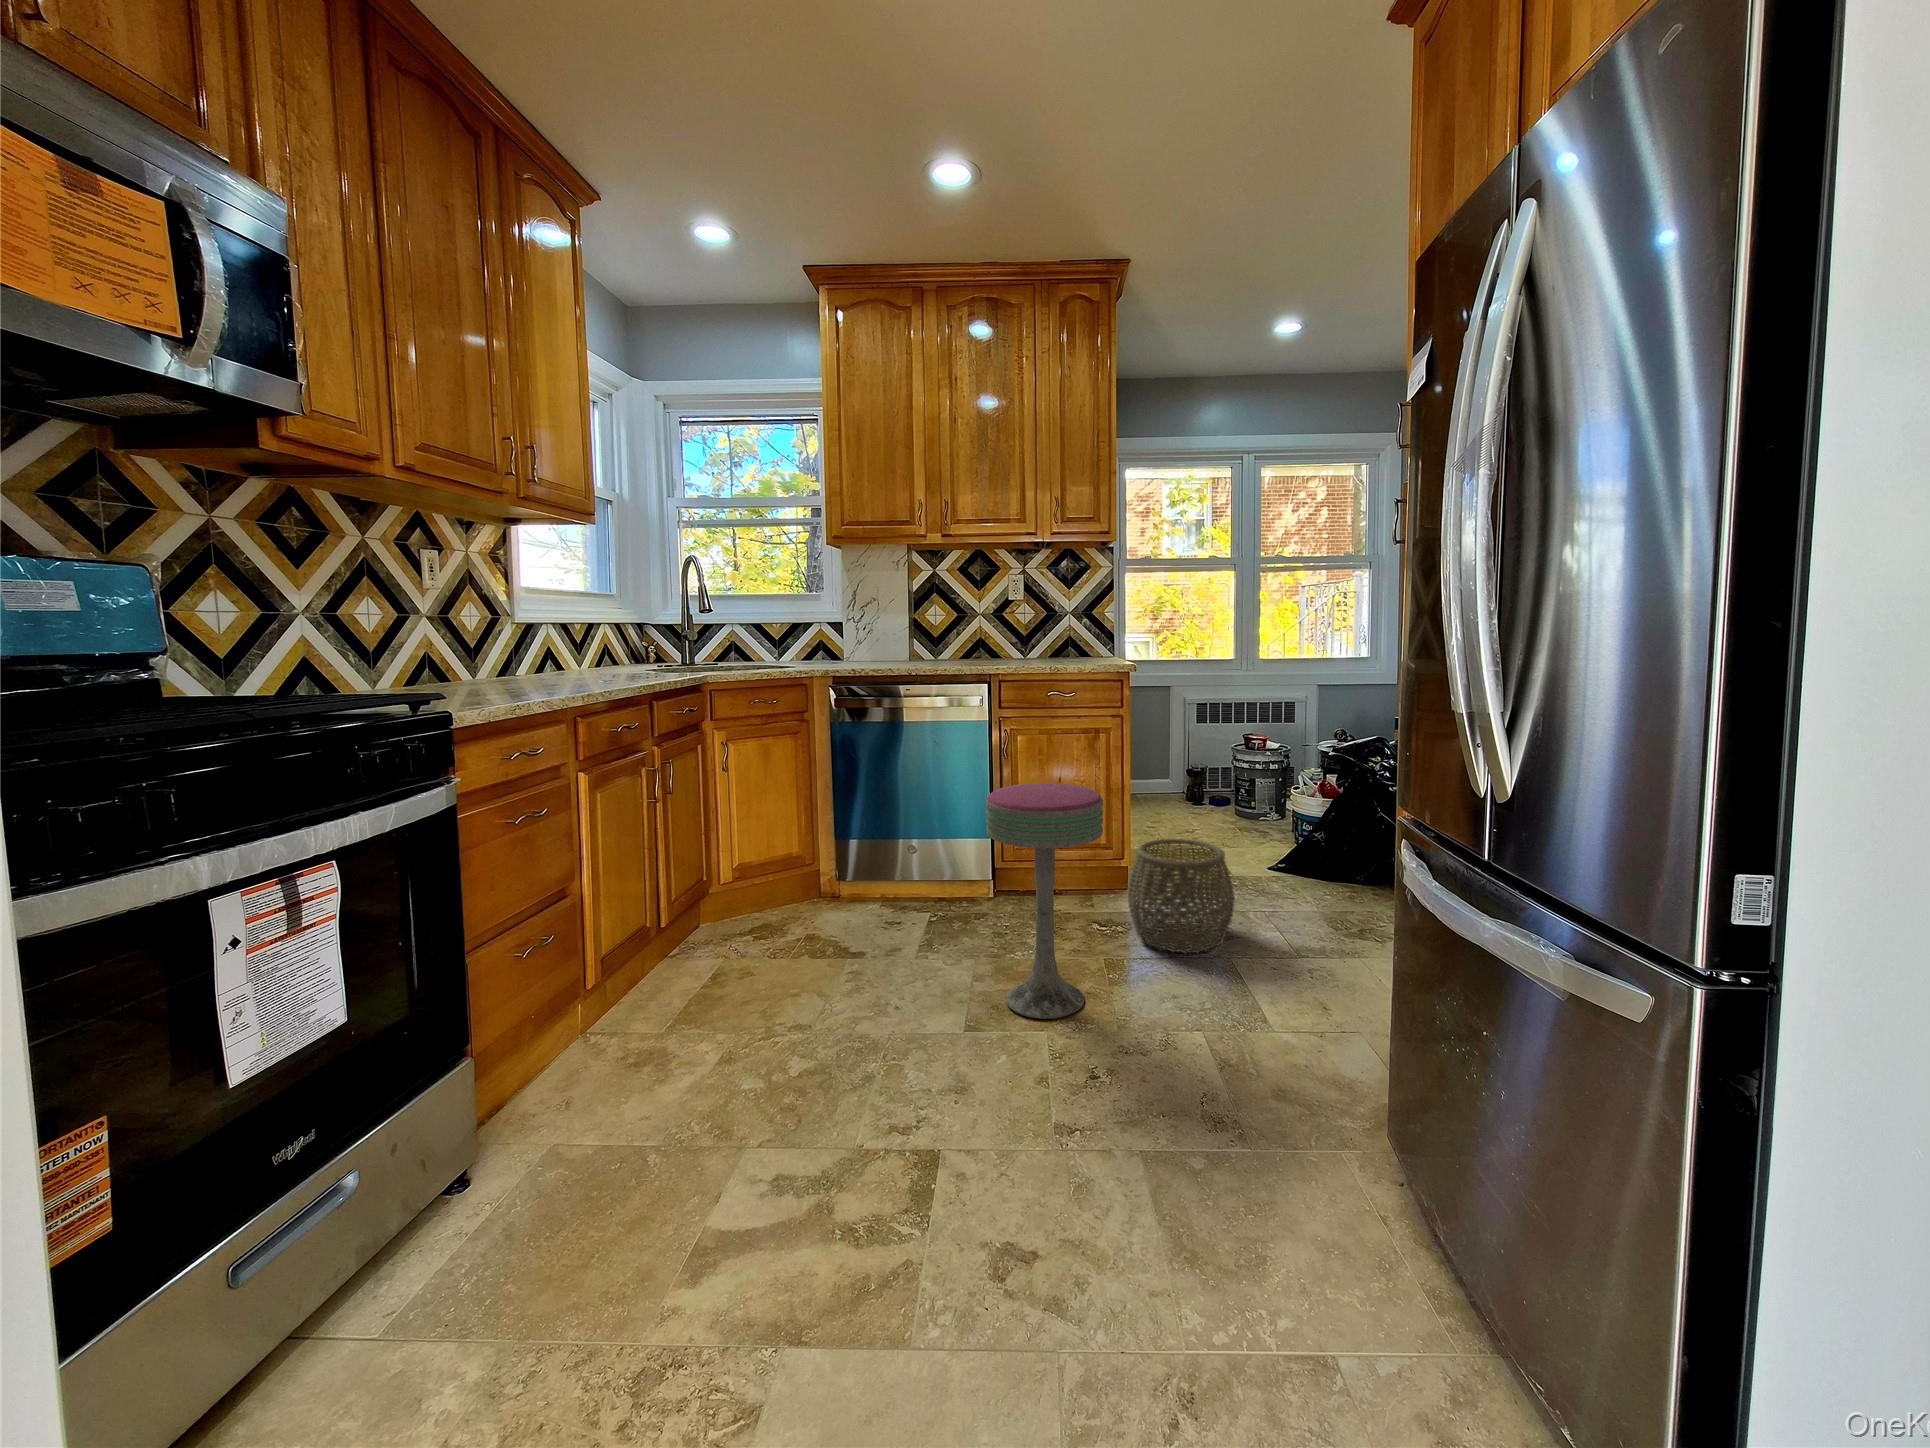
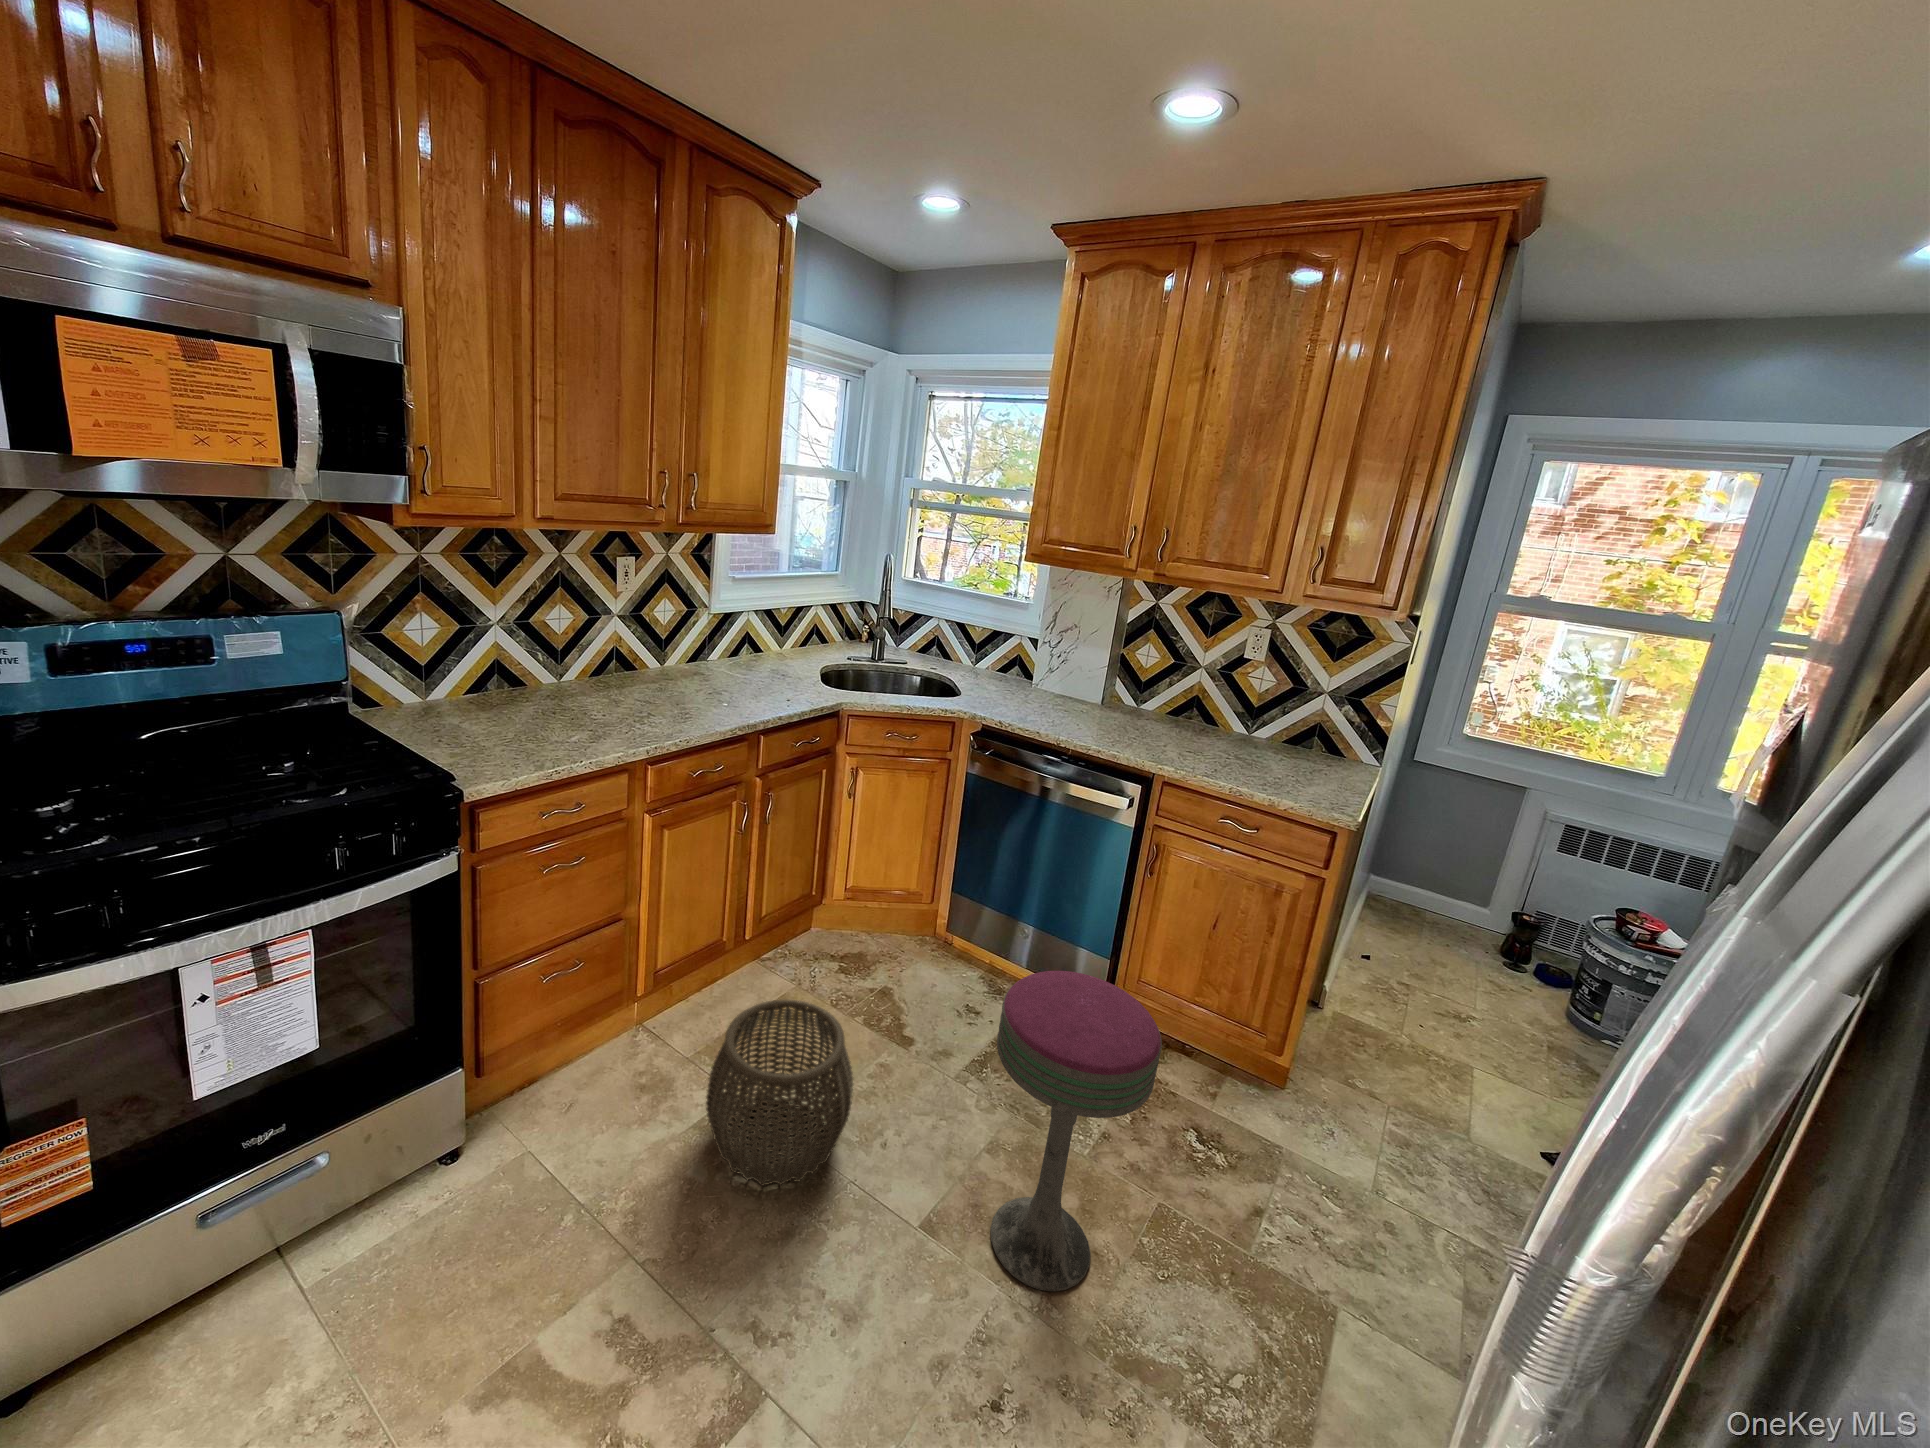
woven basket: present [1127,839,1234,954] -> present [706,999,853,1185]

